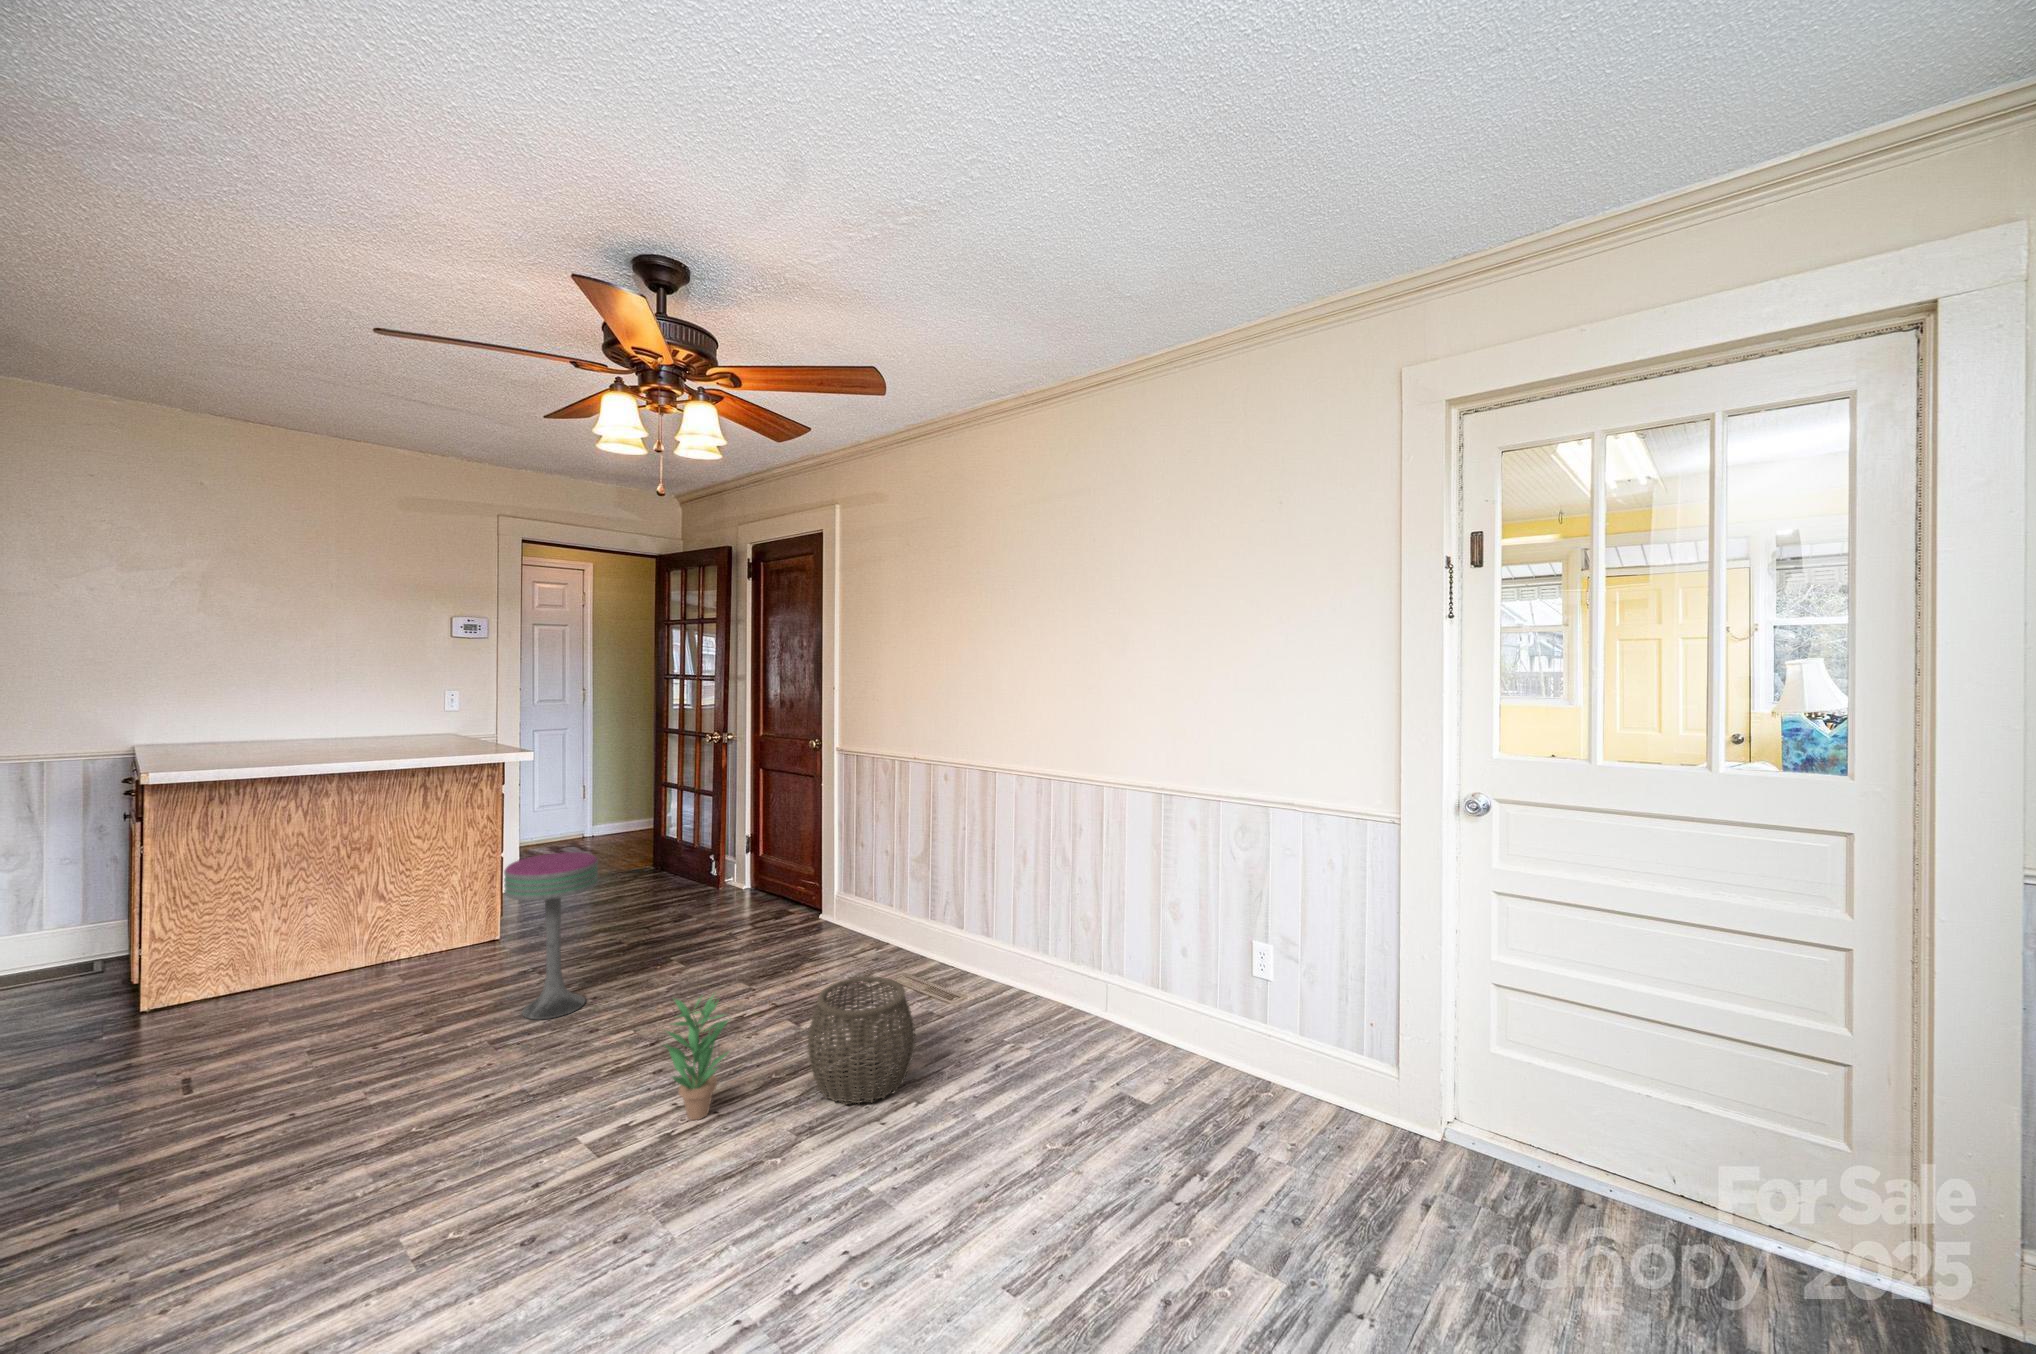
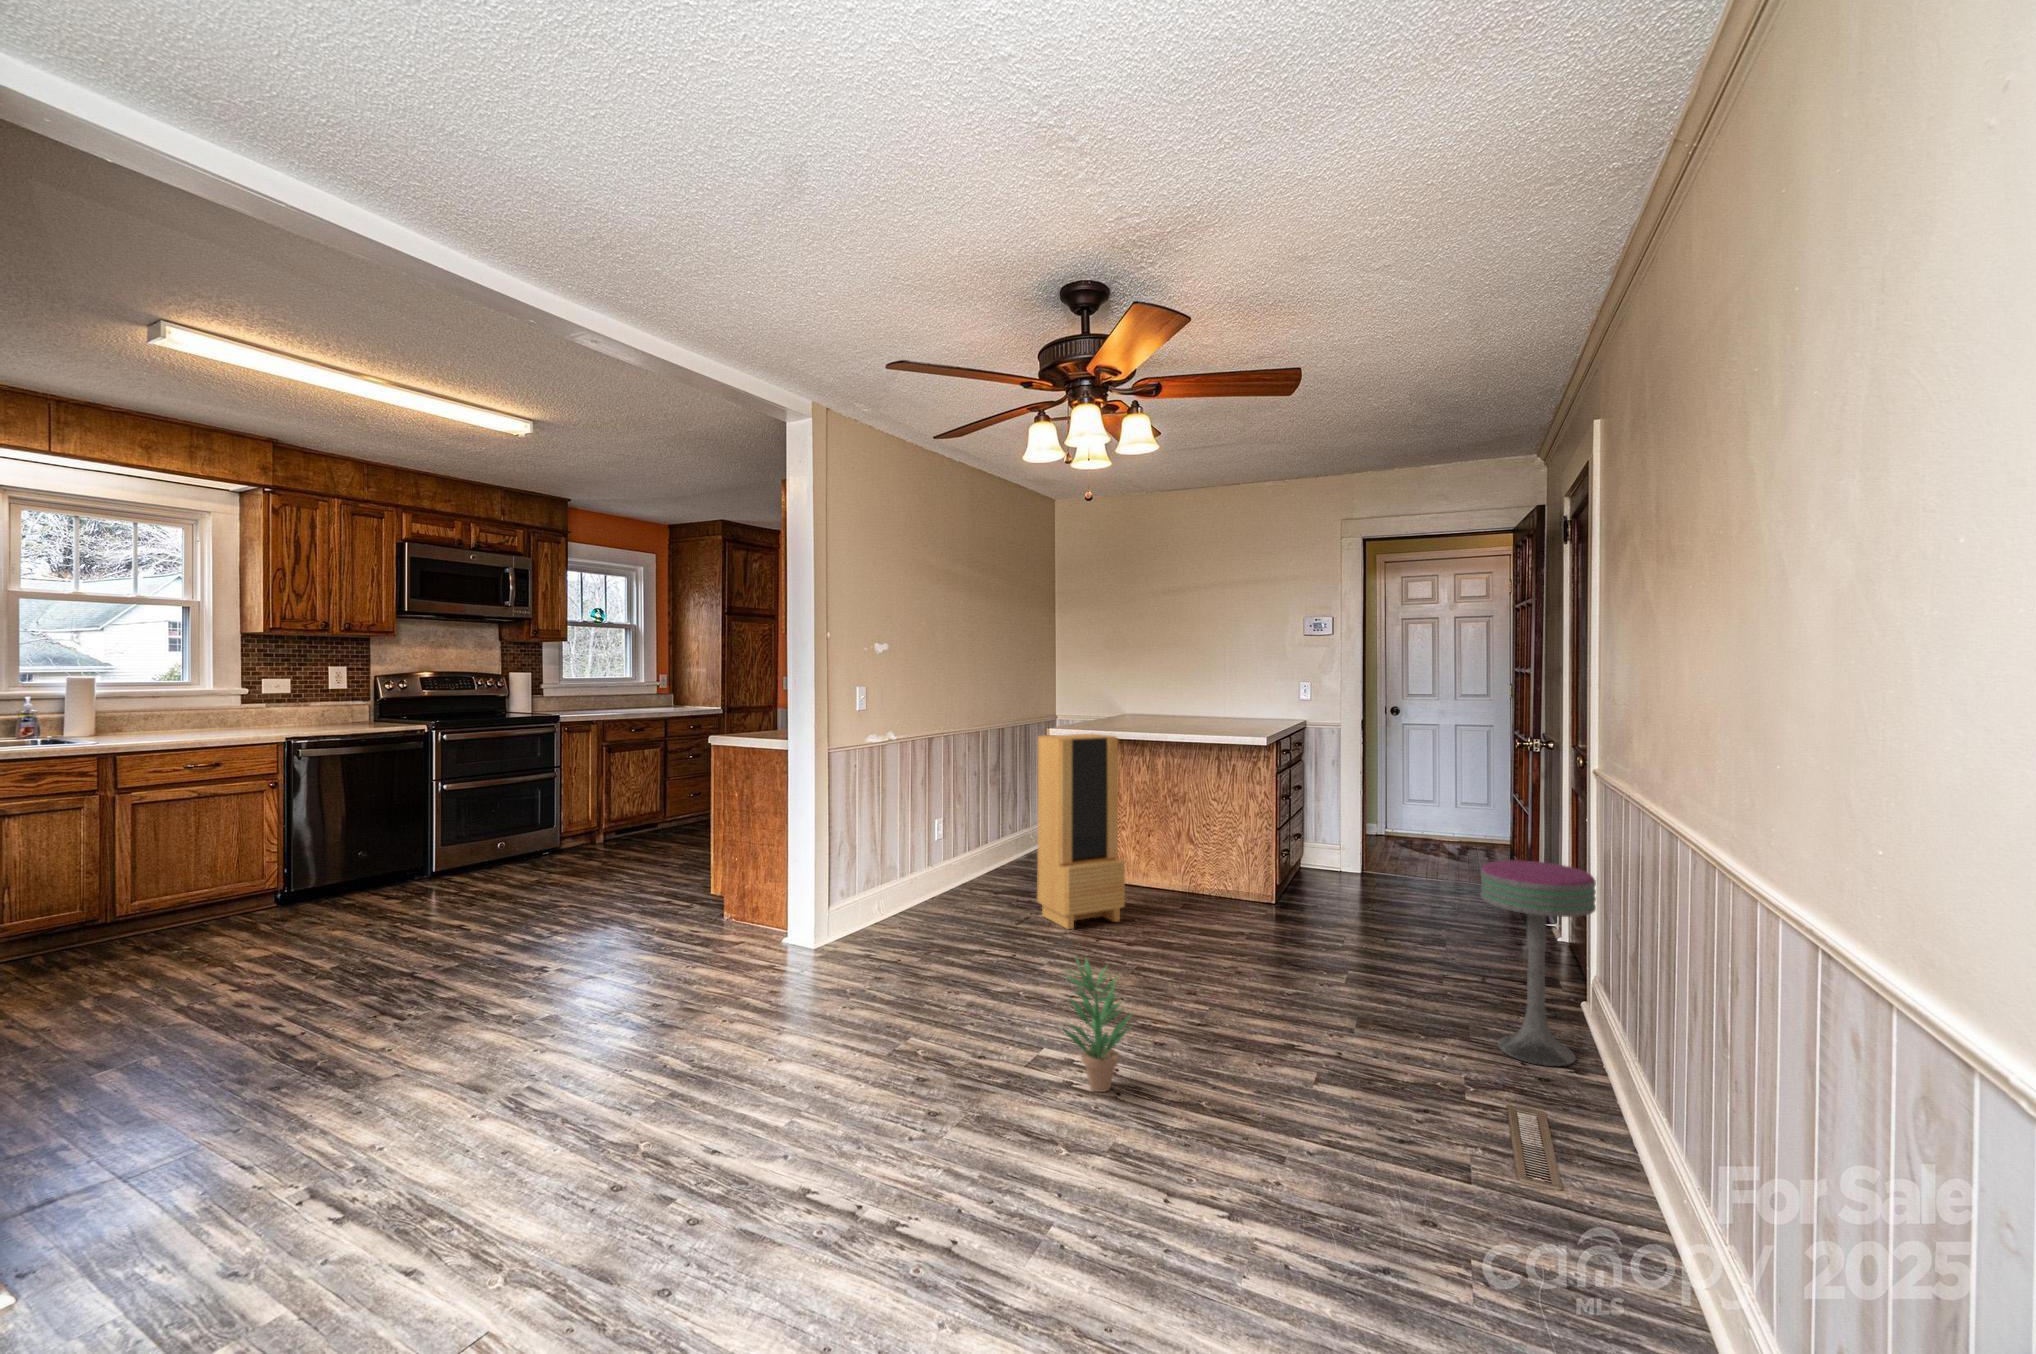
storage cabinet: none [222,784,378,1052] -> present [1037,734,1125,929]
bar stool: present [504,852,598,1019] -> present [1481,860,1596,1066]
woven basket: present [807,976,915,1104] -> none [1162,1022,1307,1192]

